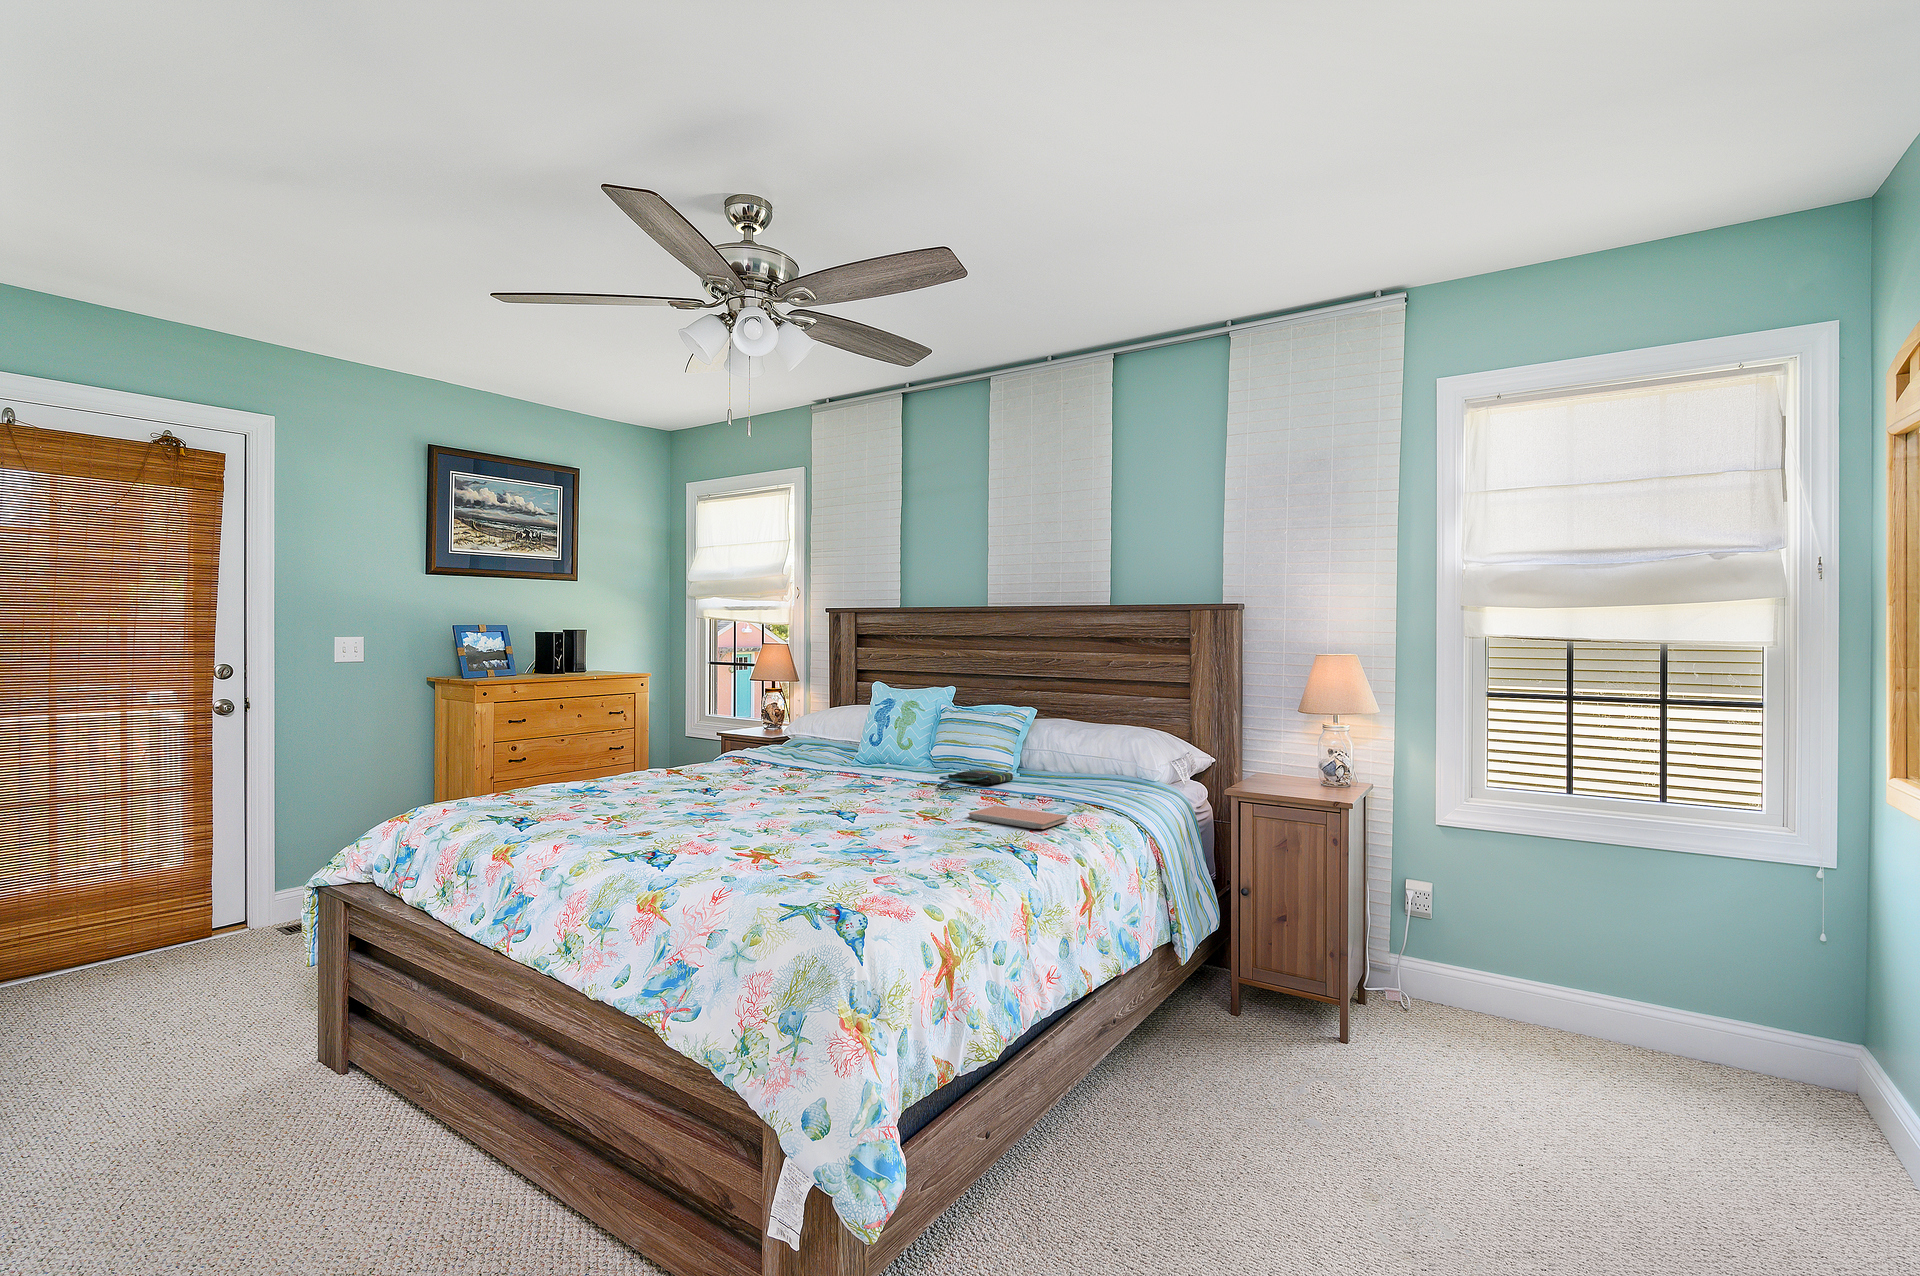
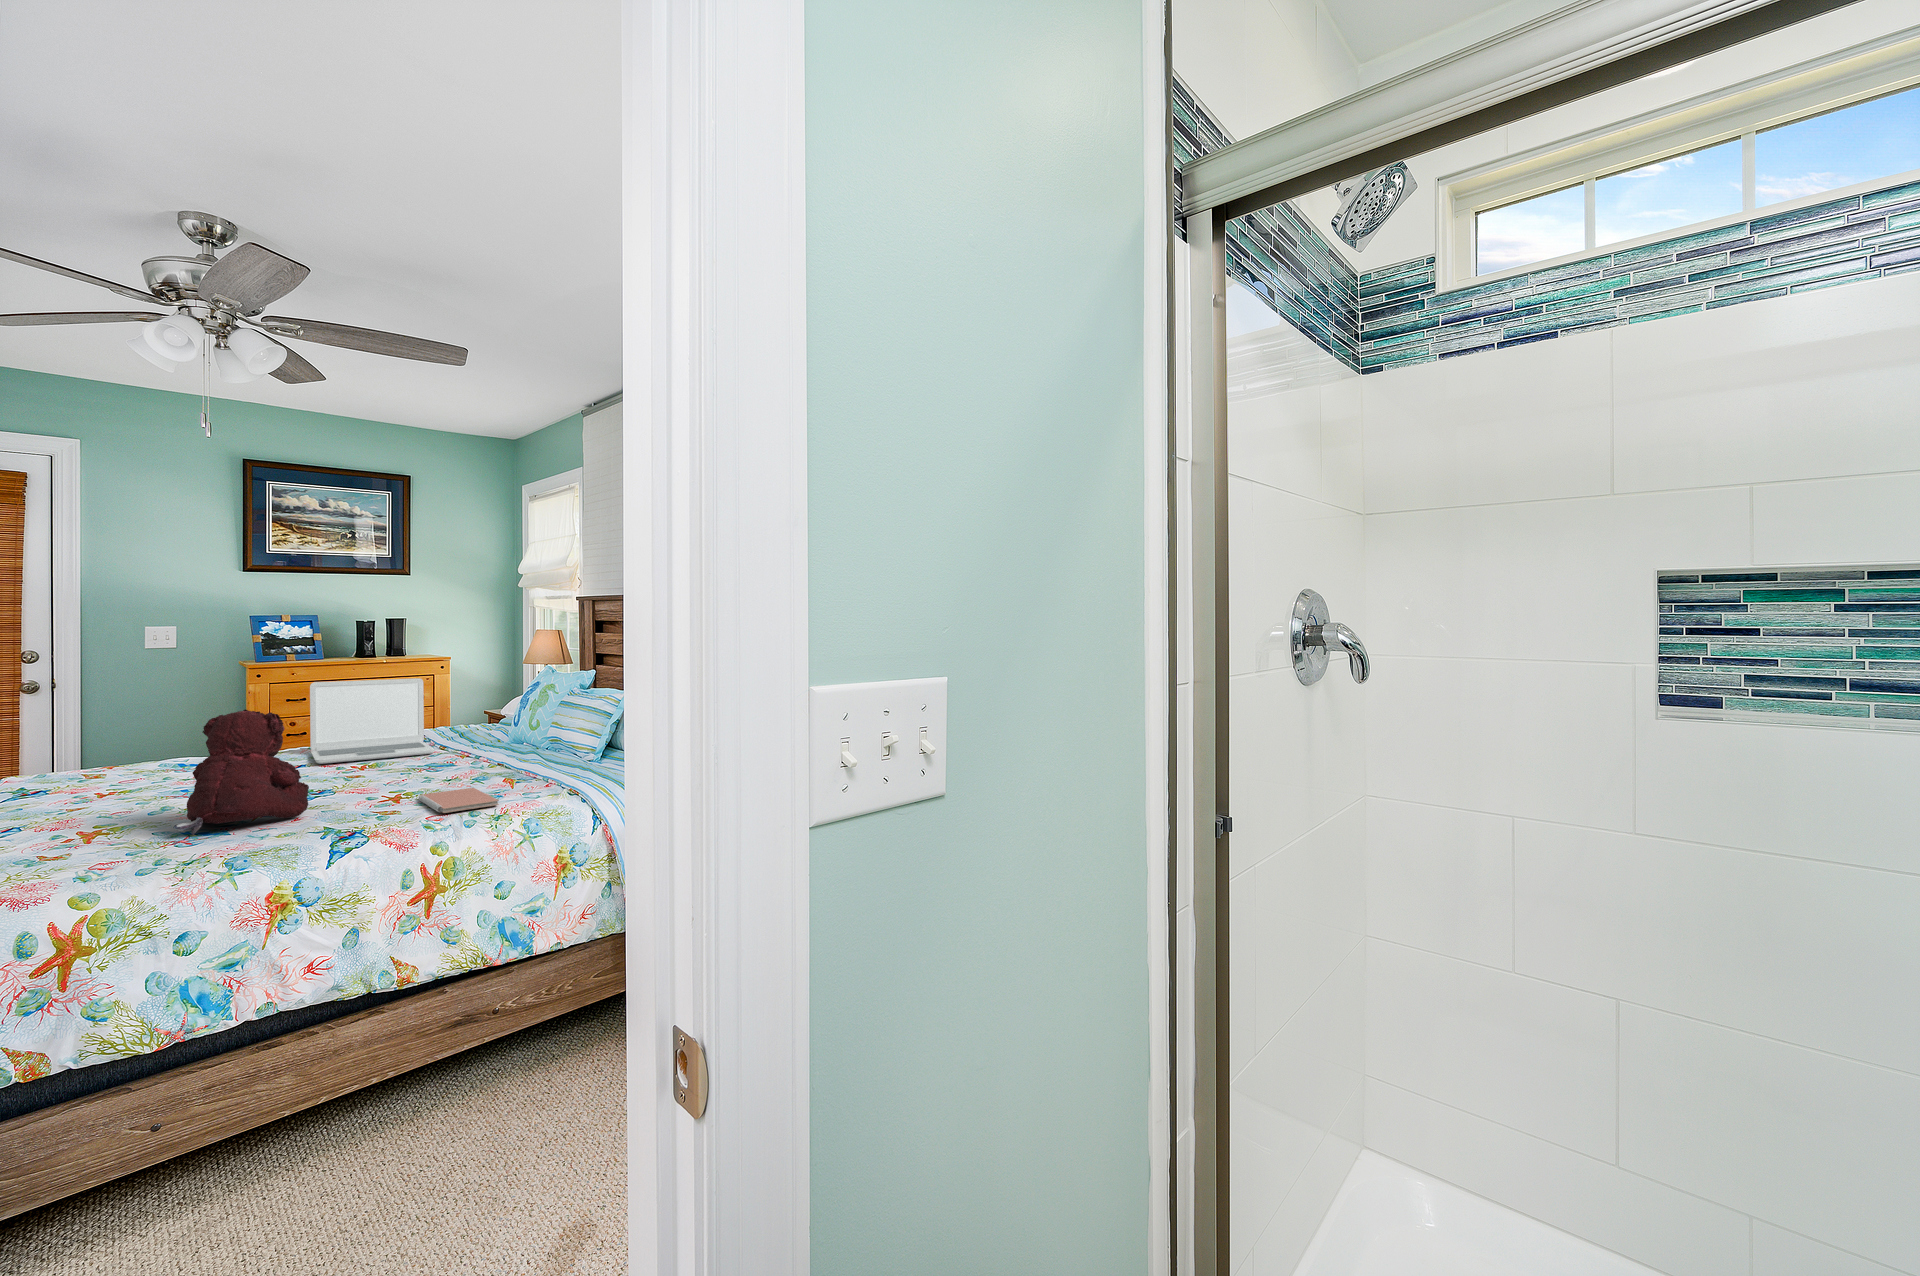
laptop: none [701,694,832,788] -> present [310,678,435,764]
teddy bear: none [812,720,913,855] -> present [174,709,309,835]
tote bag: present [939,769,1013,791] -> none [484,750,585,771]

